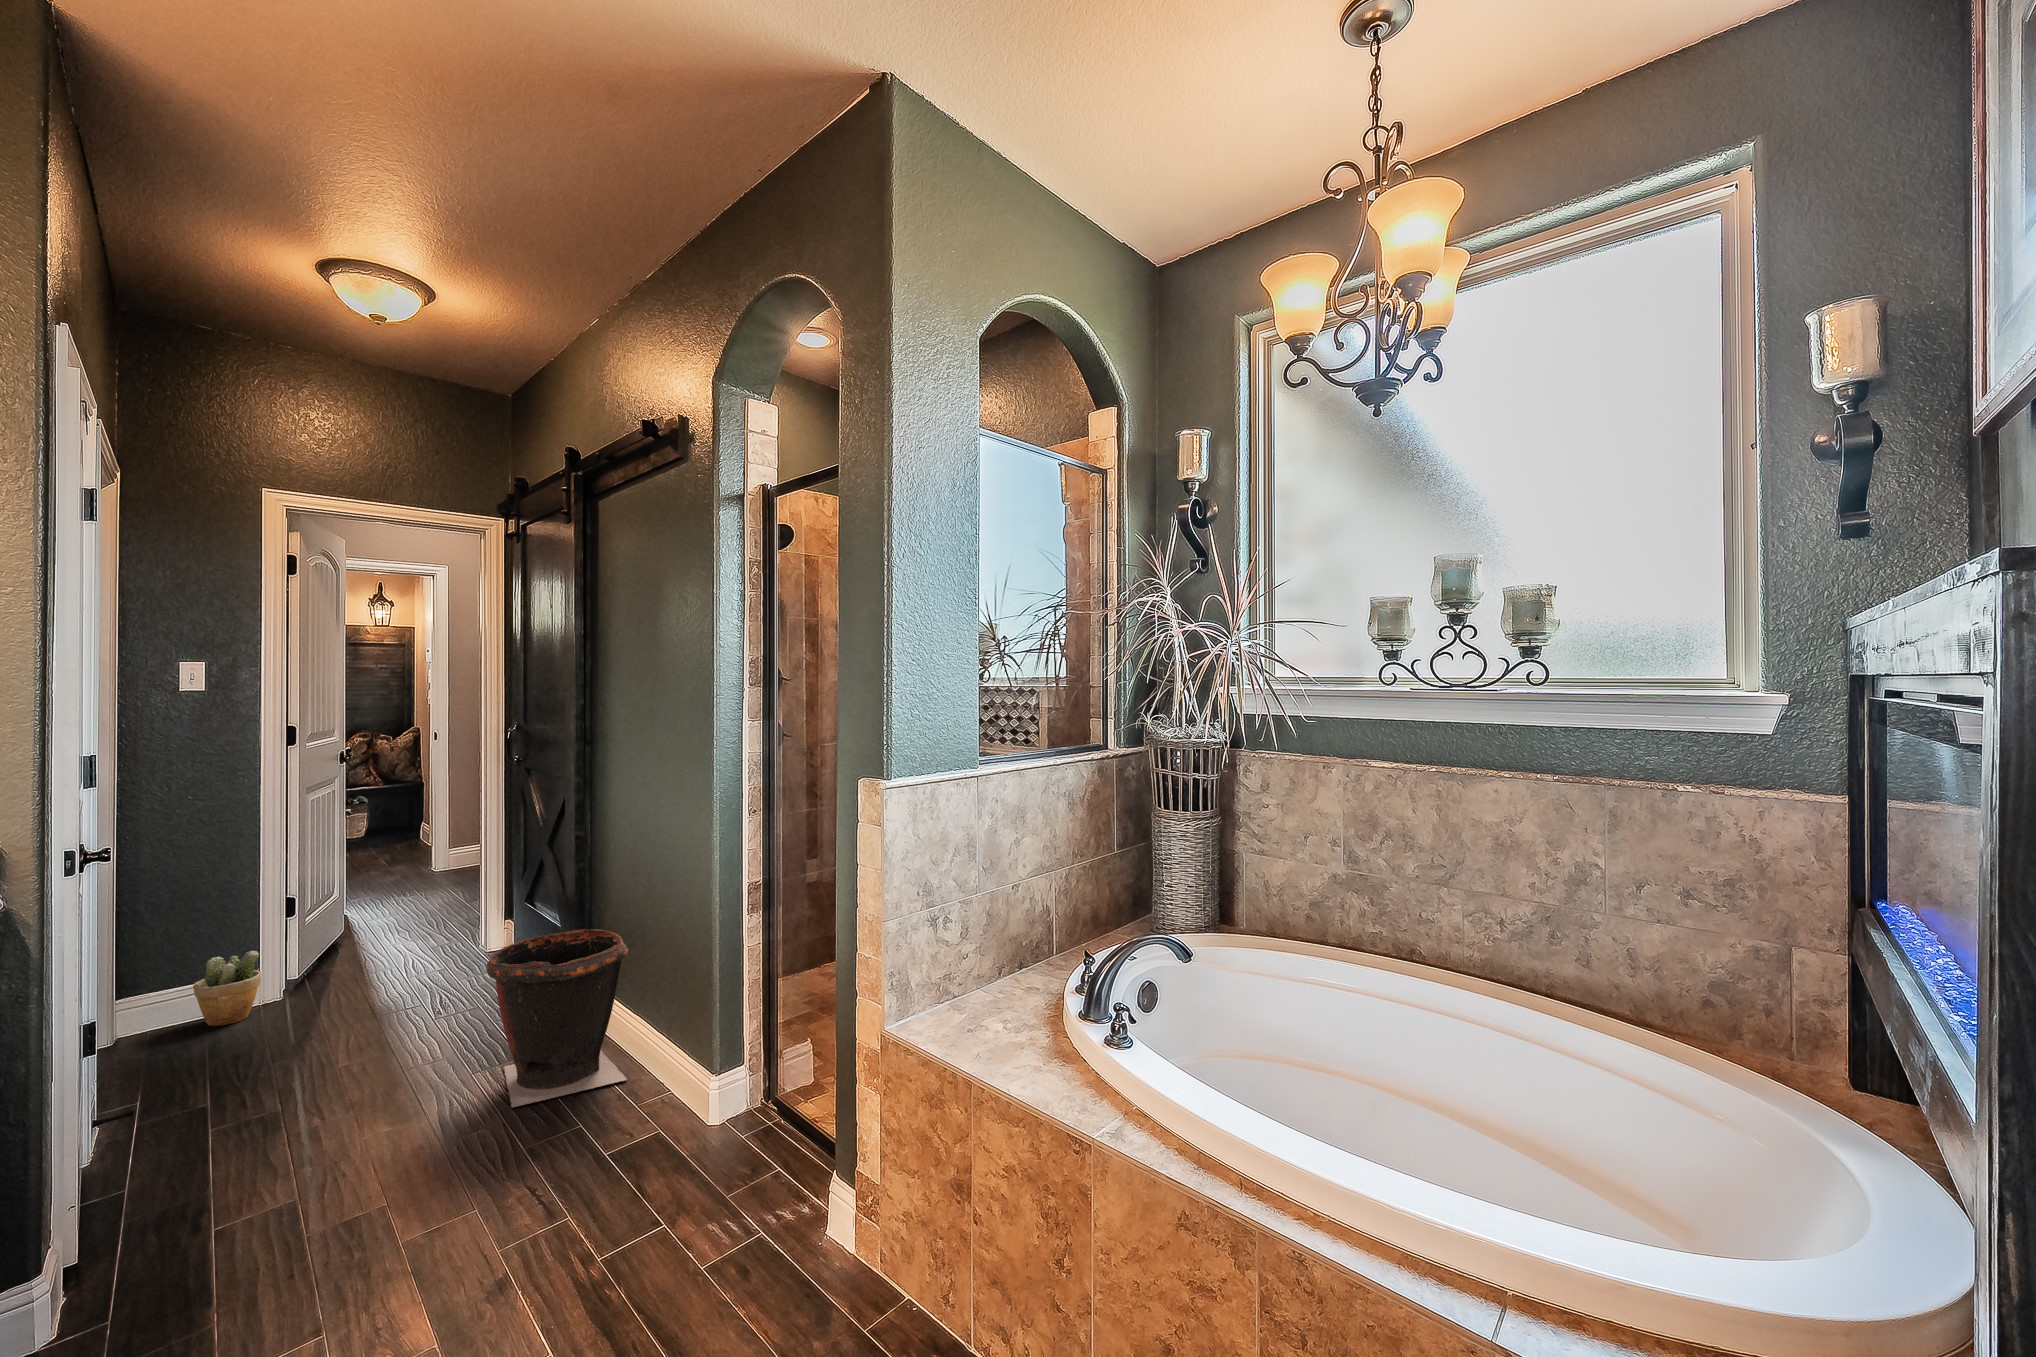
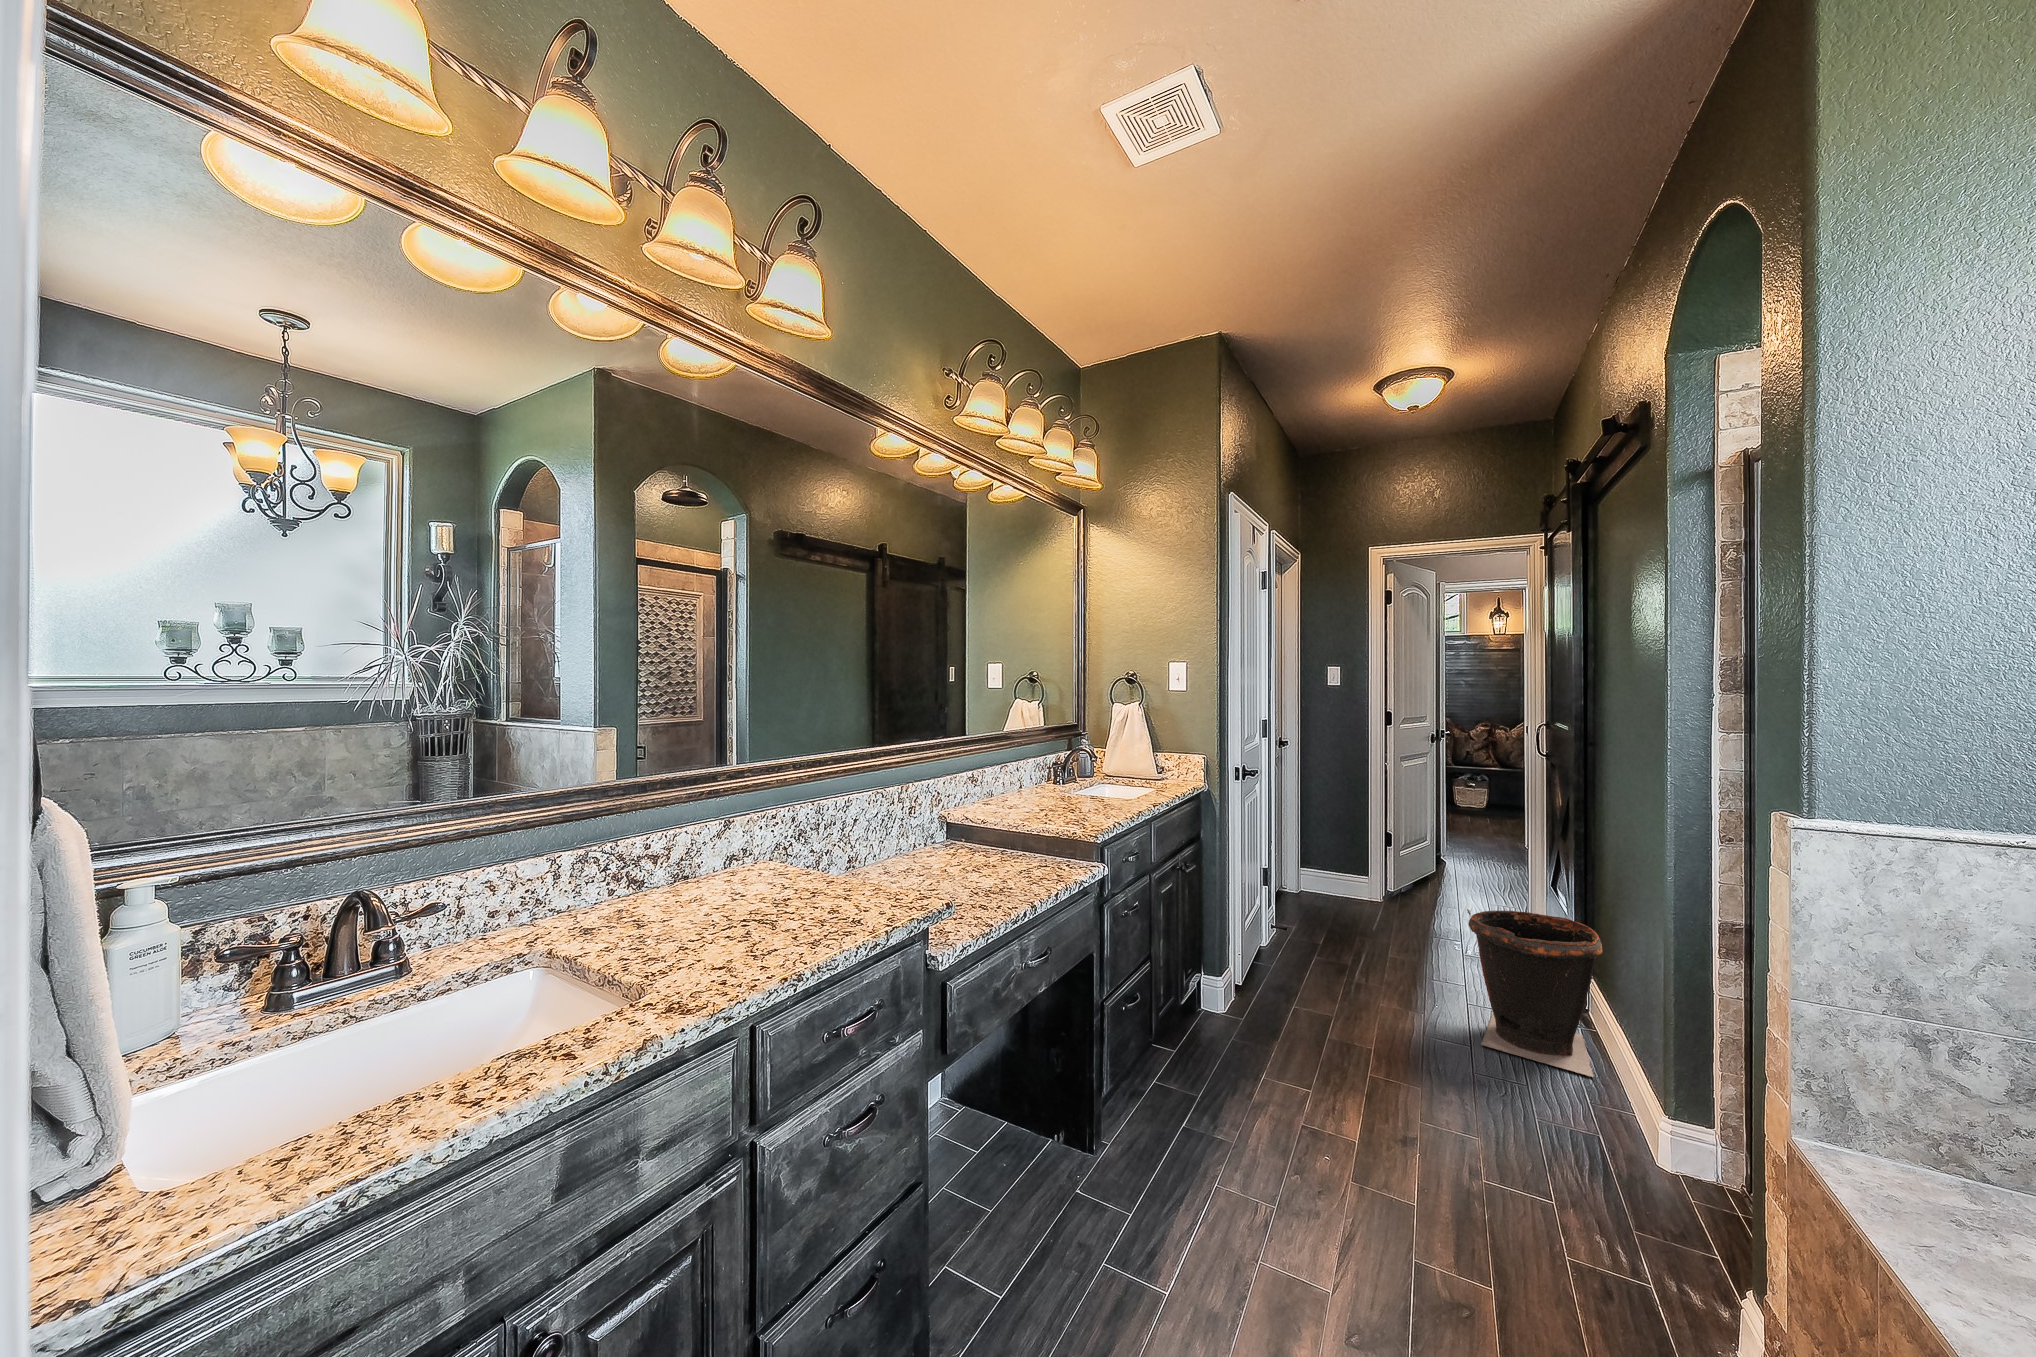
potted plant: present [193,951,261,1026] -> none [1330,863,1365,910]

